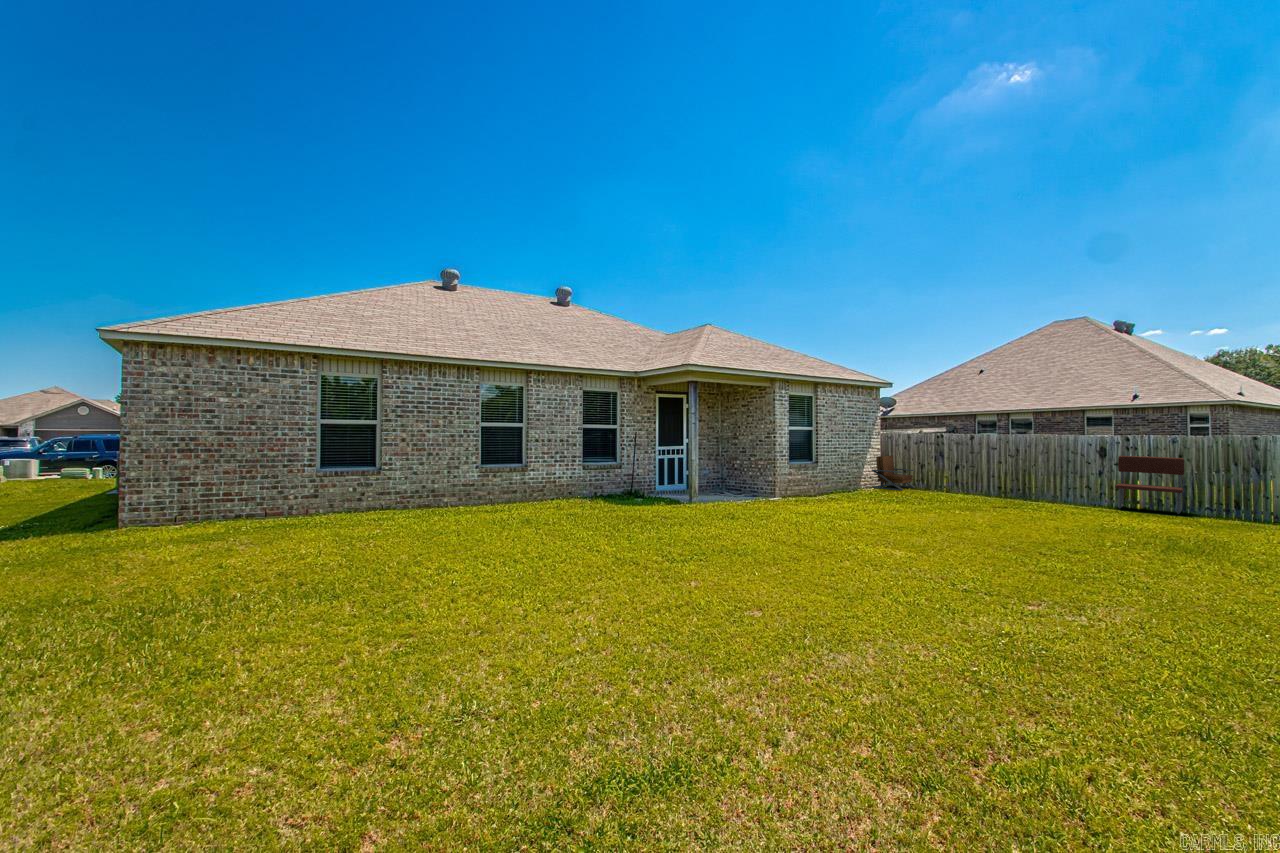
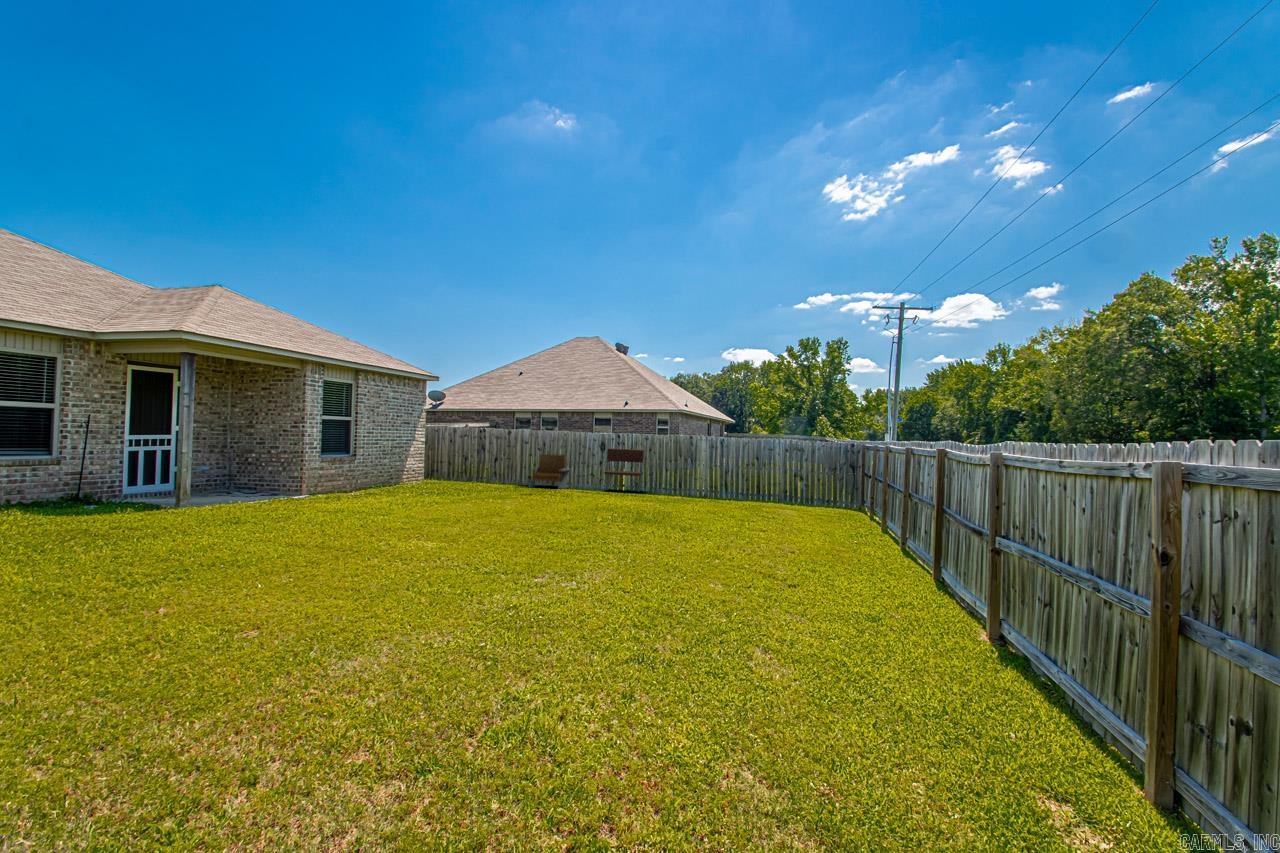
lounge chair: present [872,456,915,490] -> present [528,454,571,489]

